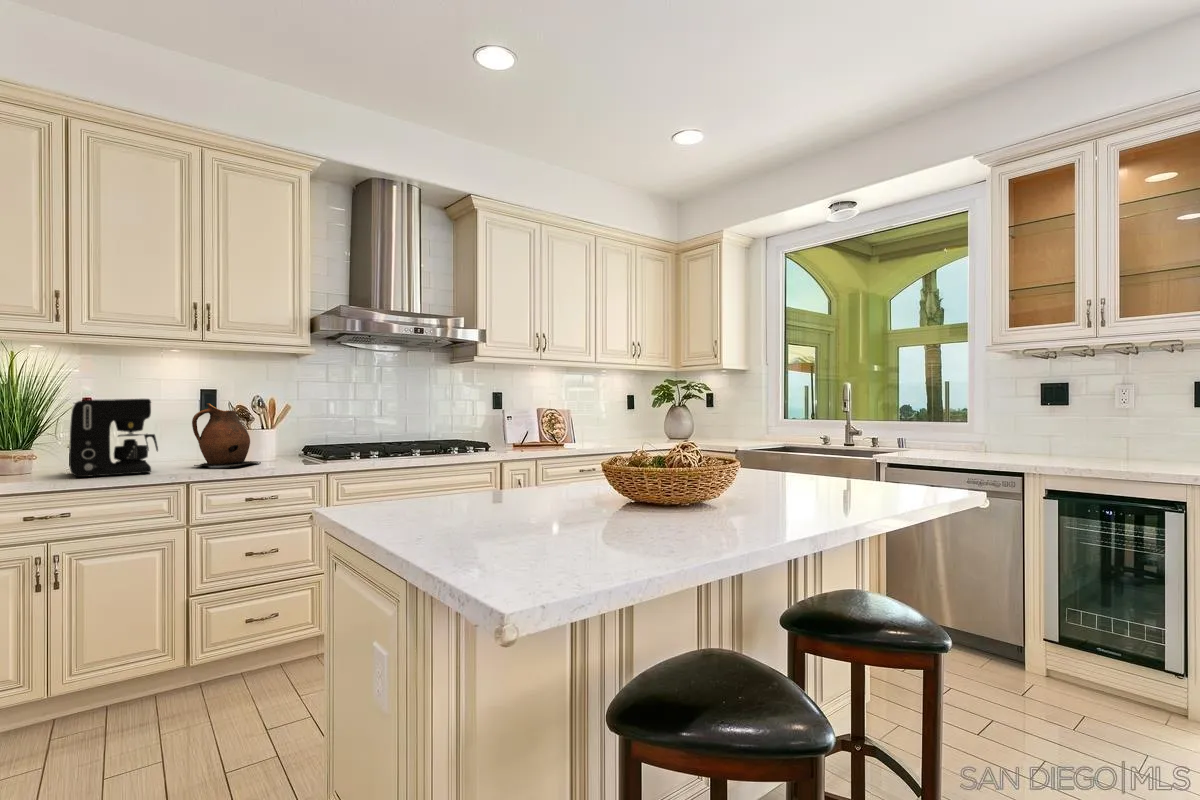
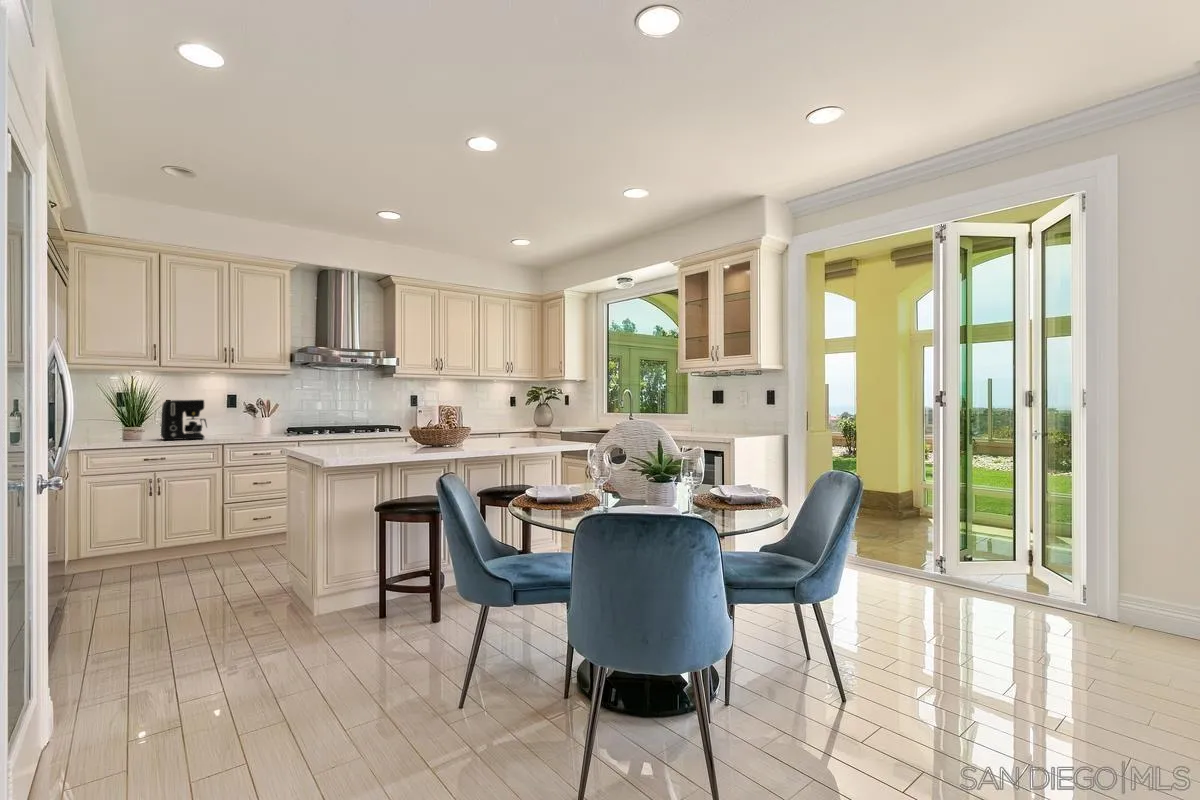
ceramic pitcher: present [192,404,261,467] -> none [224,402,262,437]

